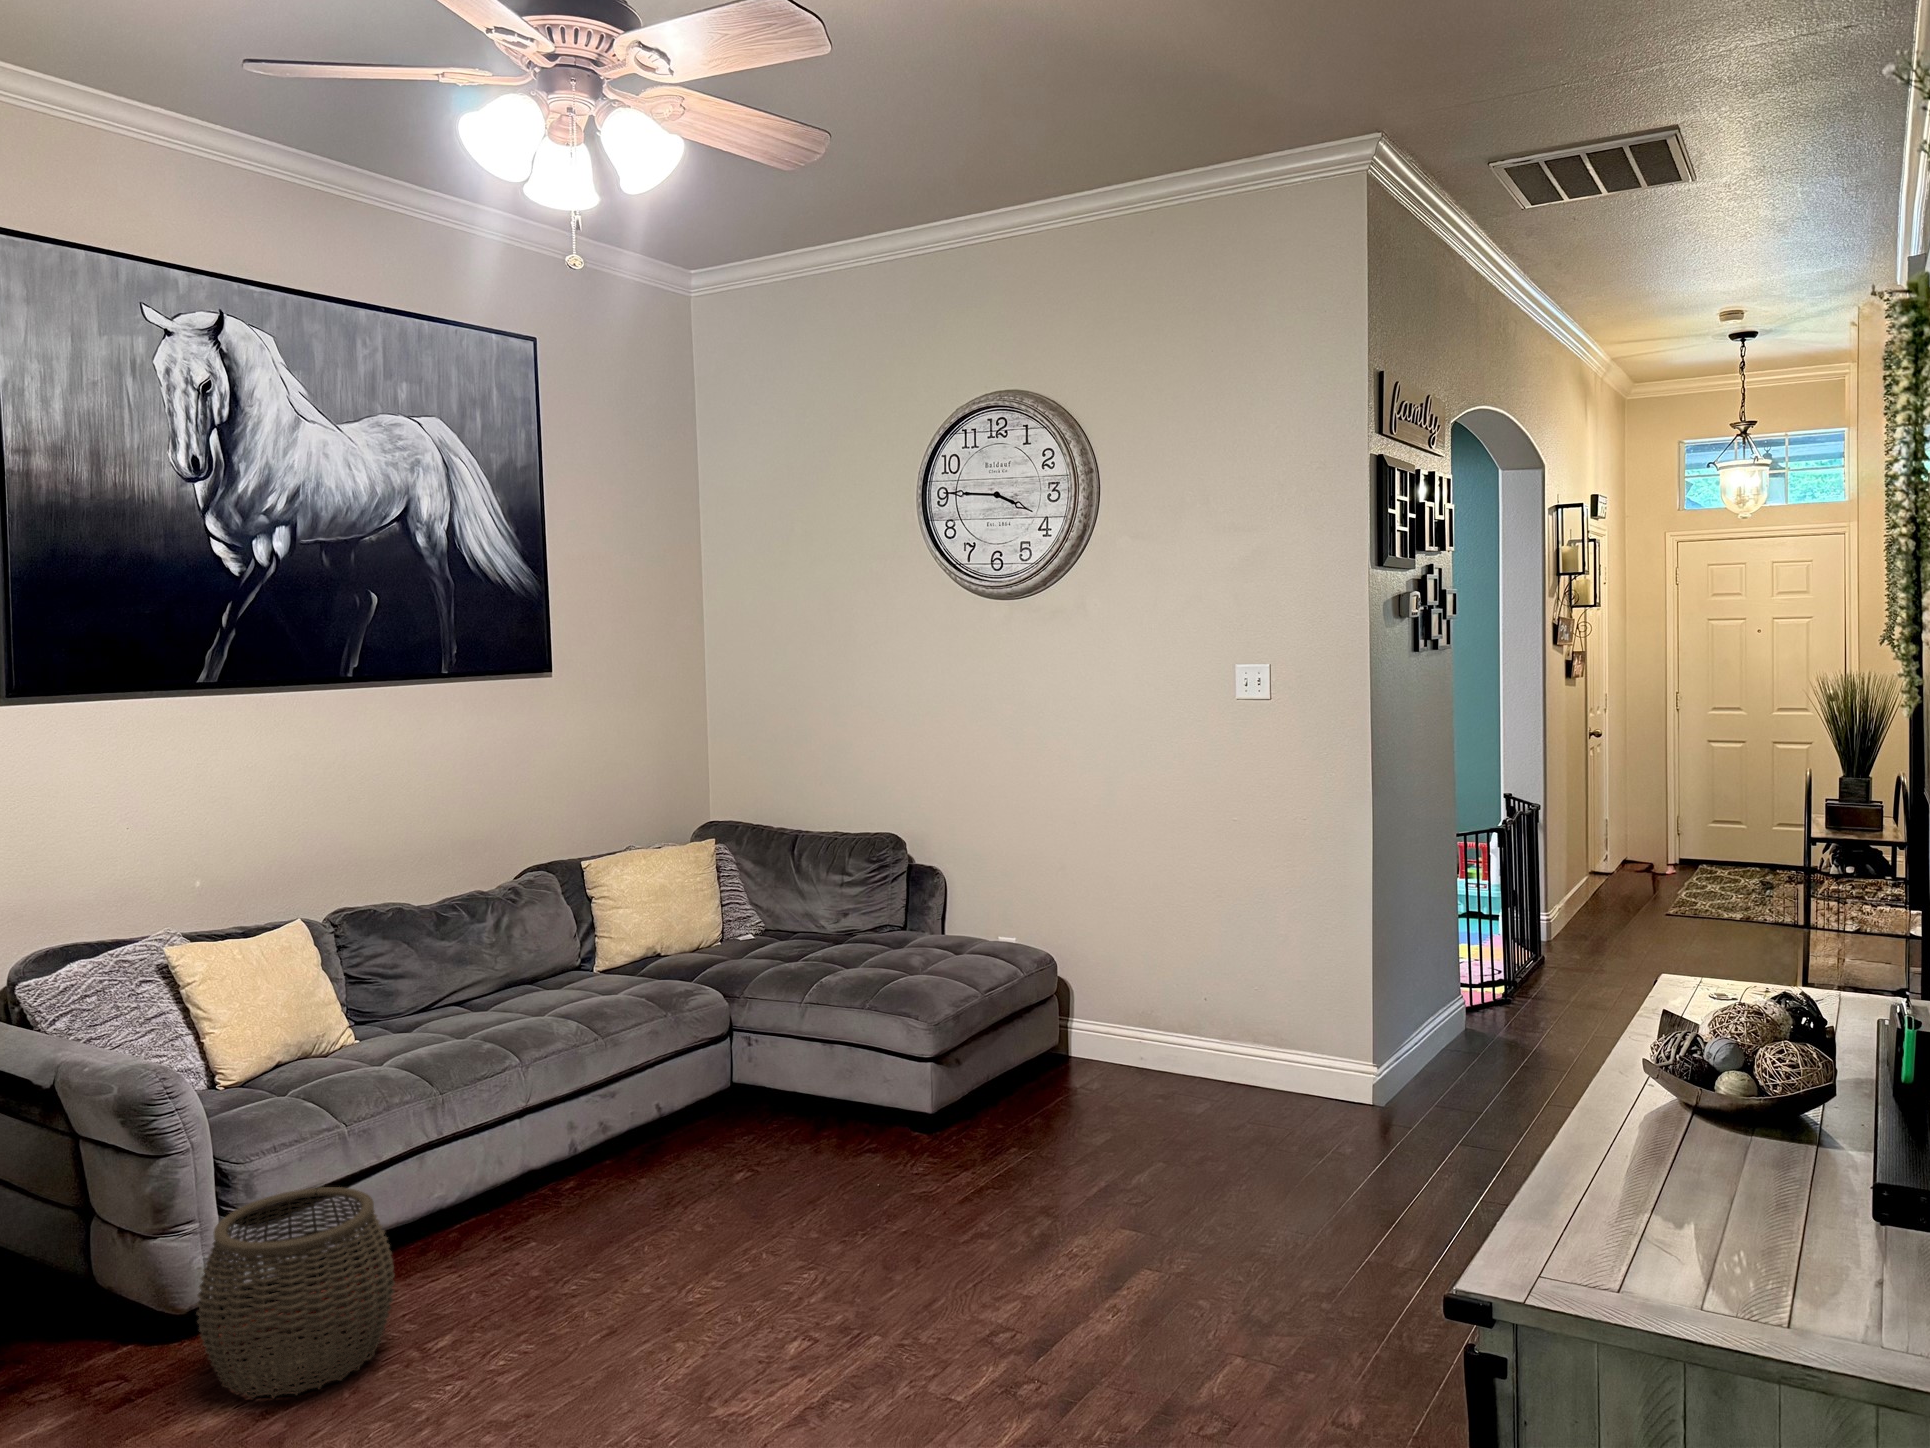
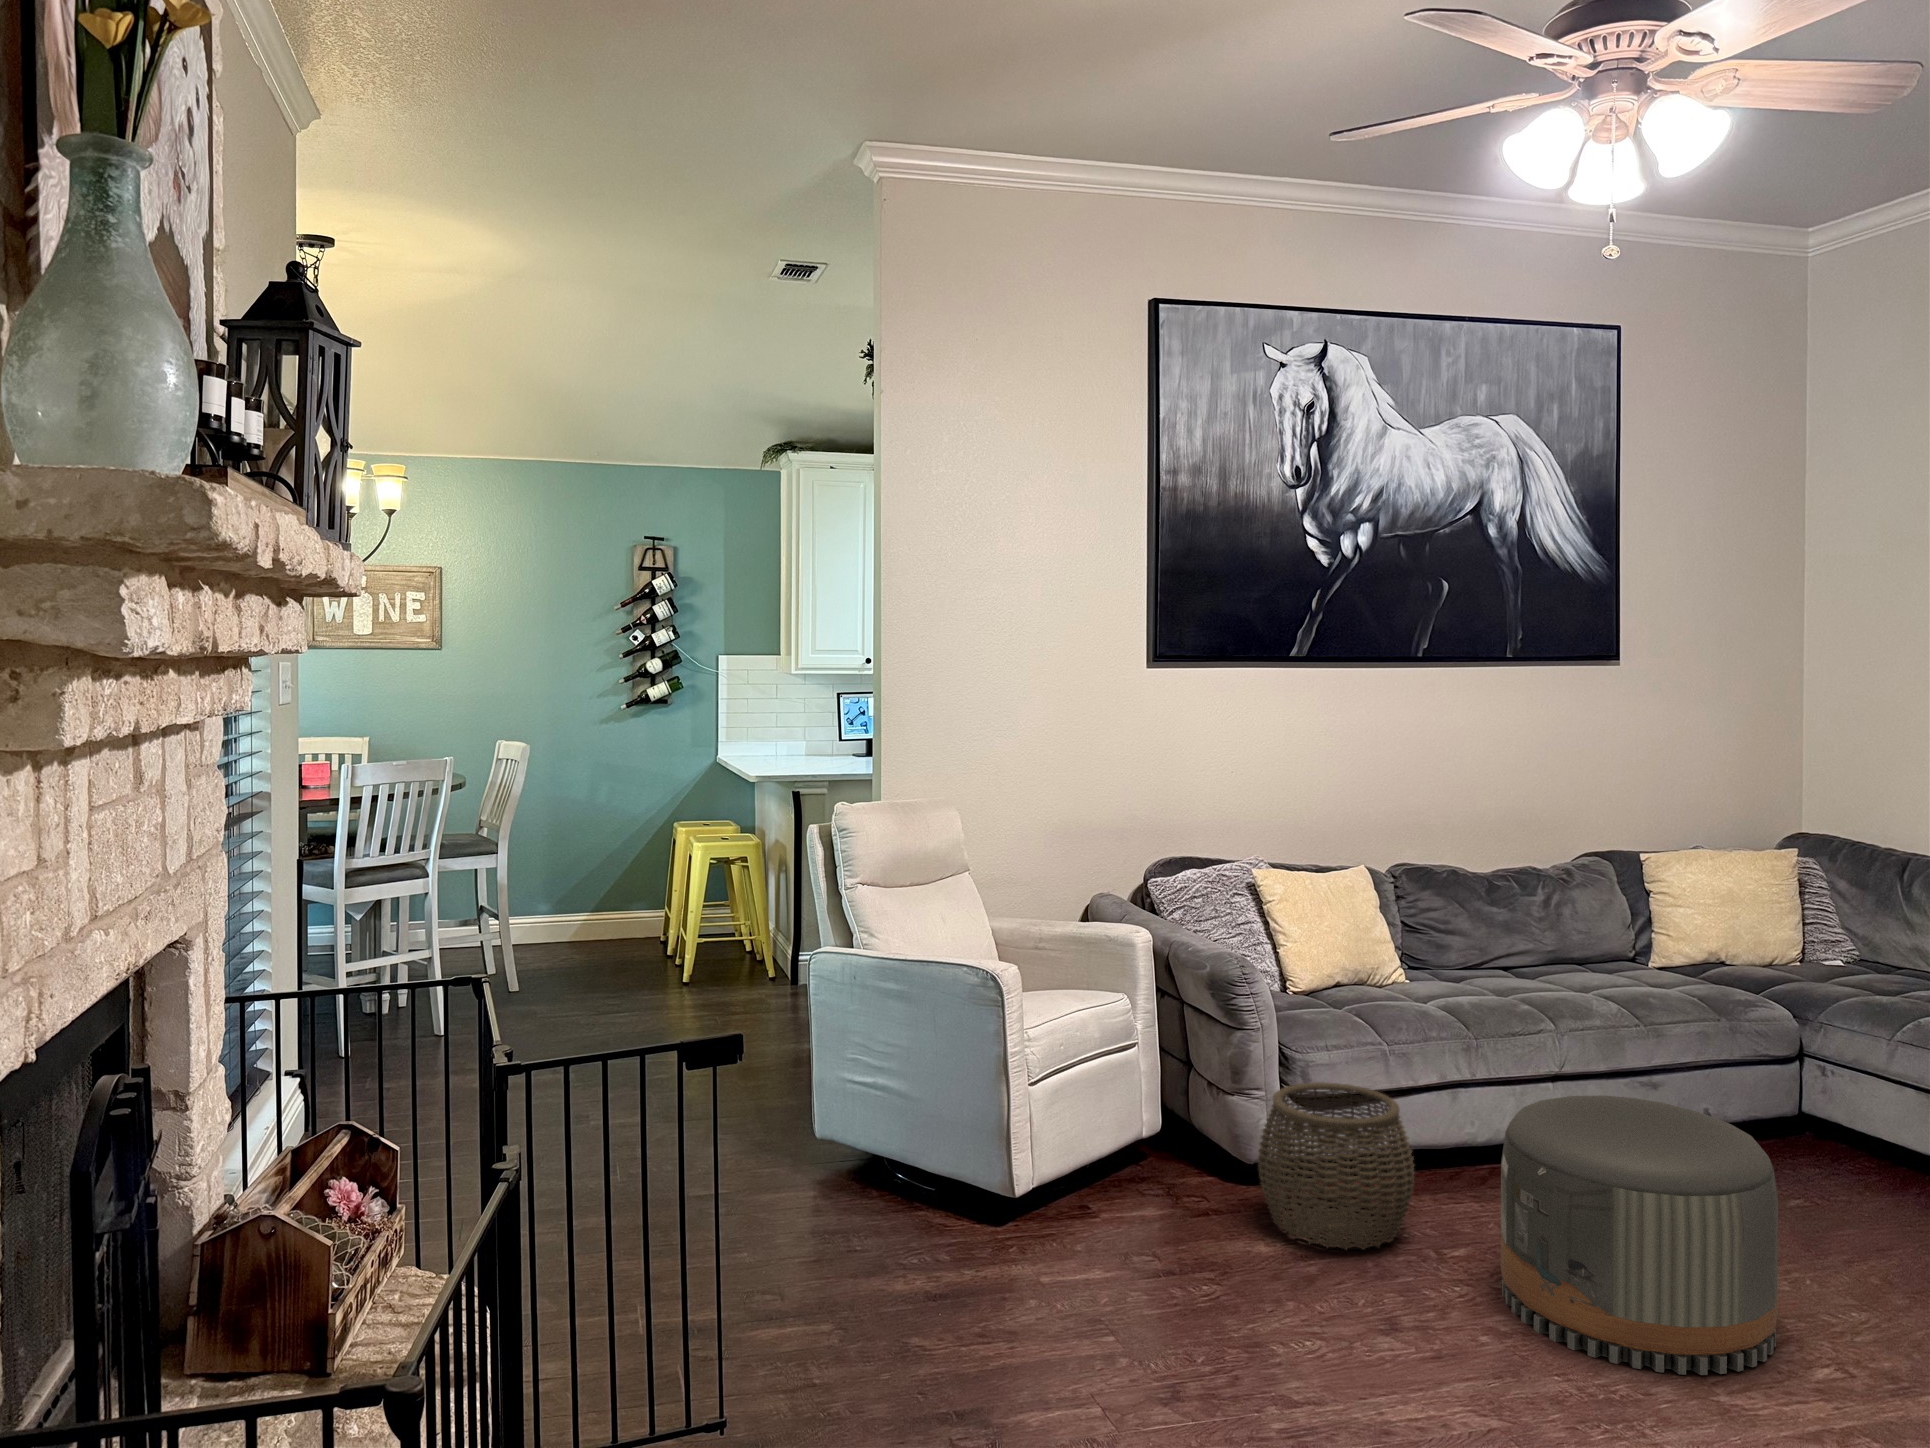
pouf: none [497,1122,755,1411] -> present [1501,1096,1778,1375]

